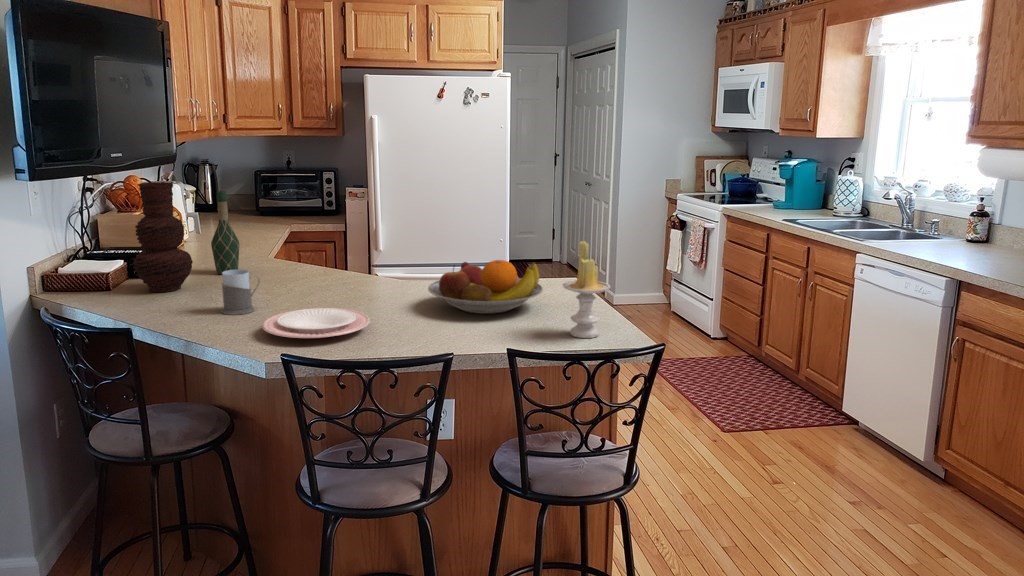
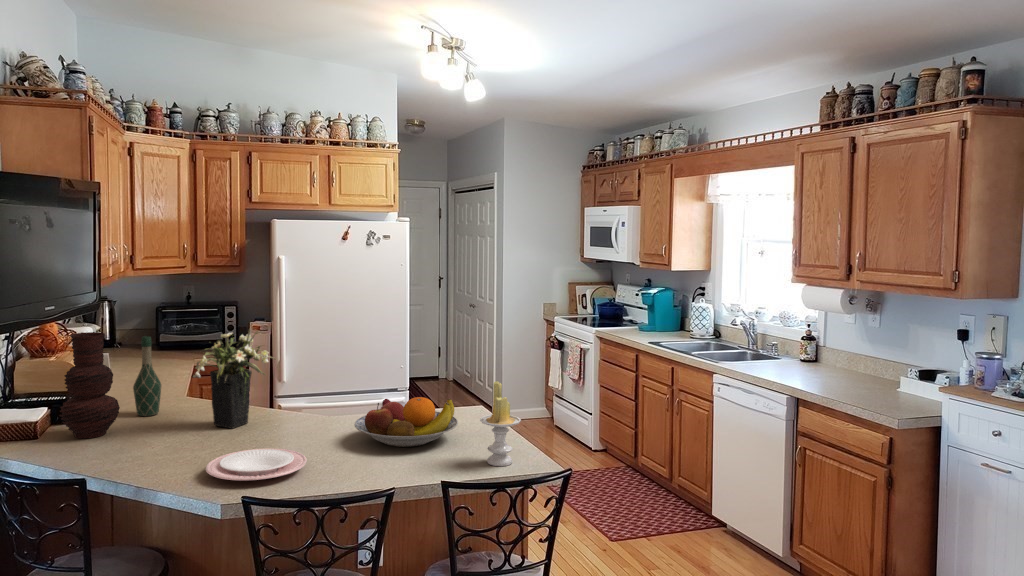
flower arrangement: none [261,182,350,289] -> present [193,329,276,429]
mug: present [221,270,260,315] -> none [157,415,194,459]

